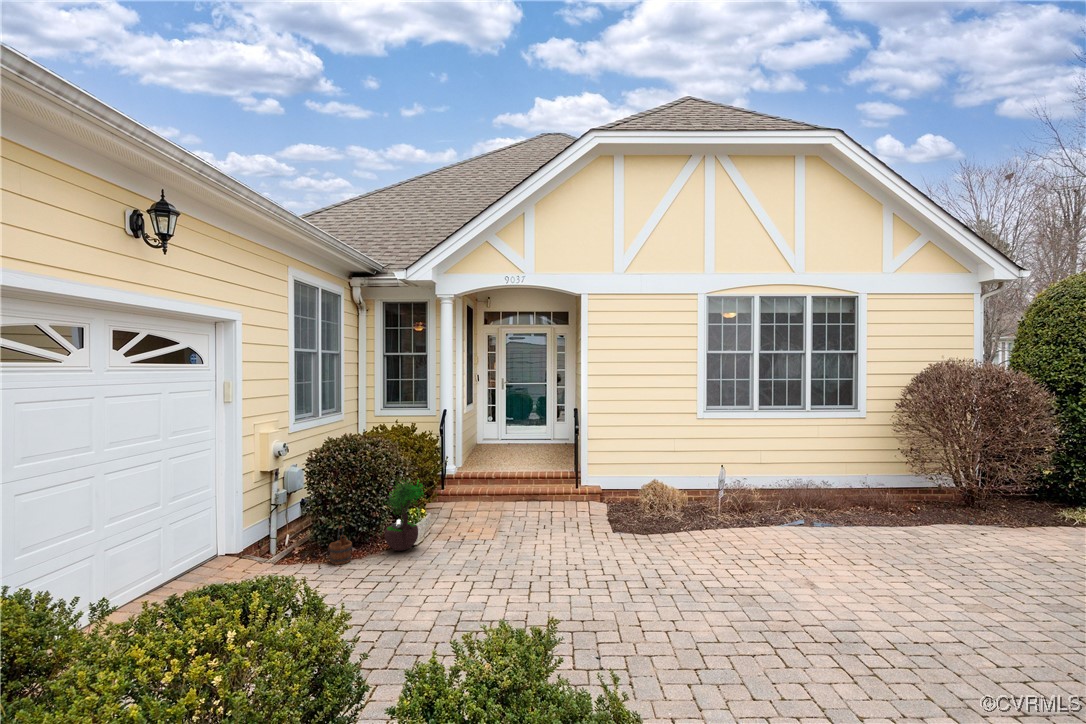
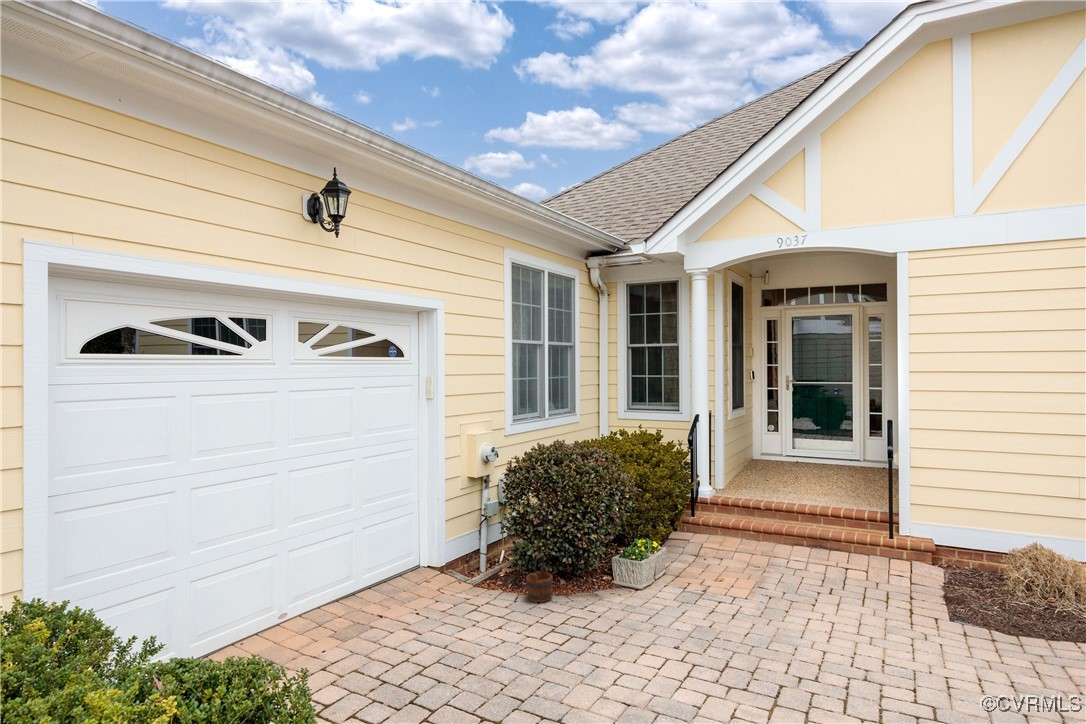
potted tree: present [385,480,423,551] -> none [586,500,644,596]

